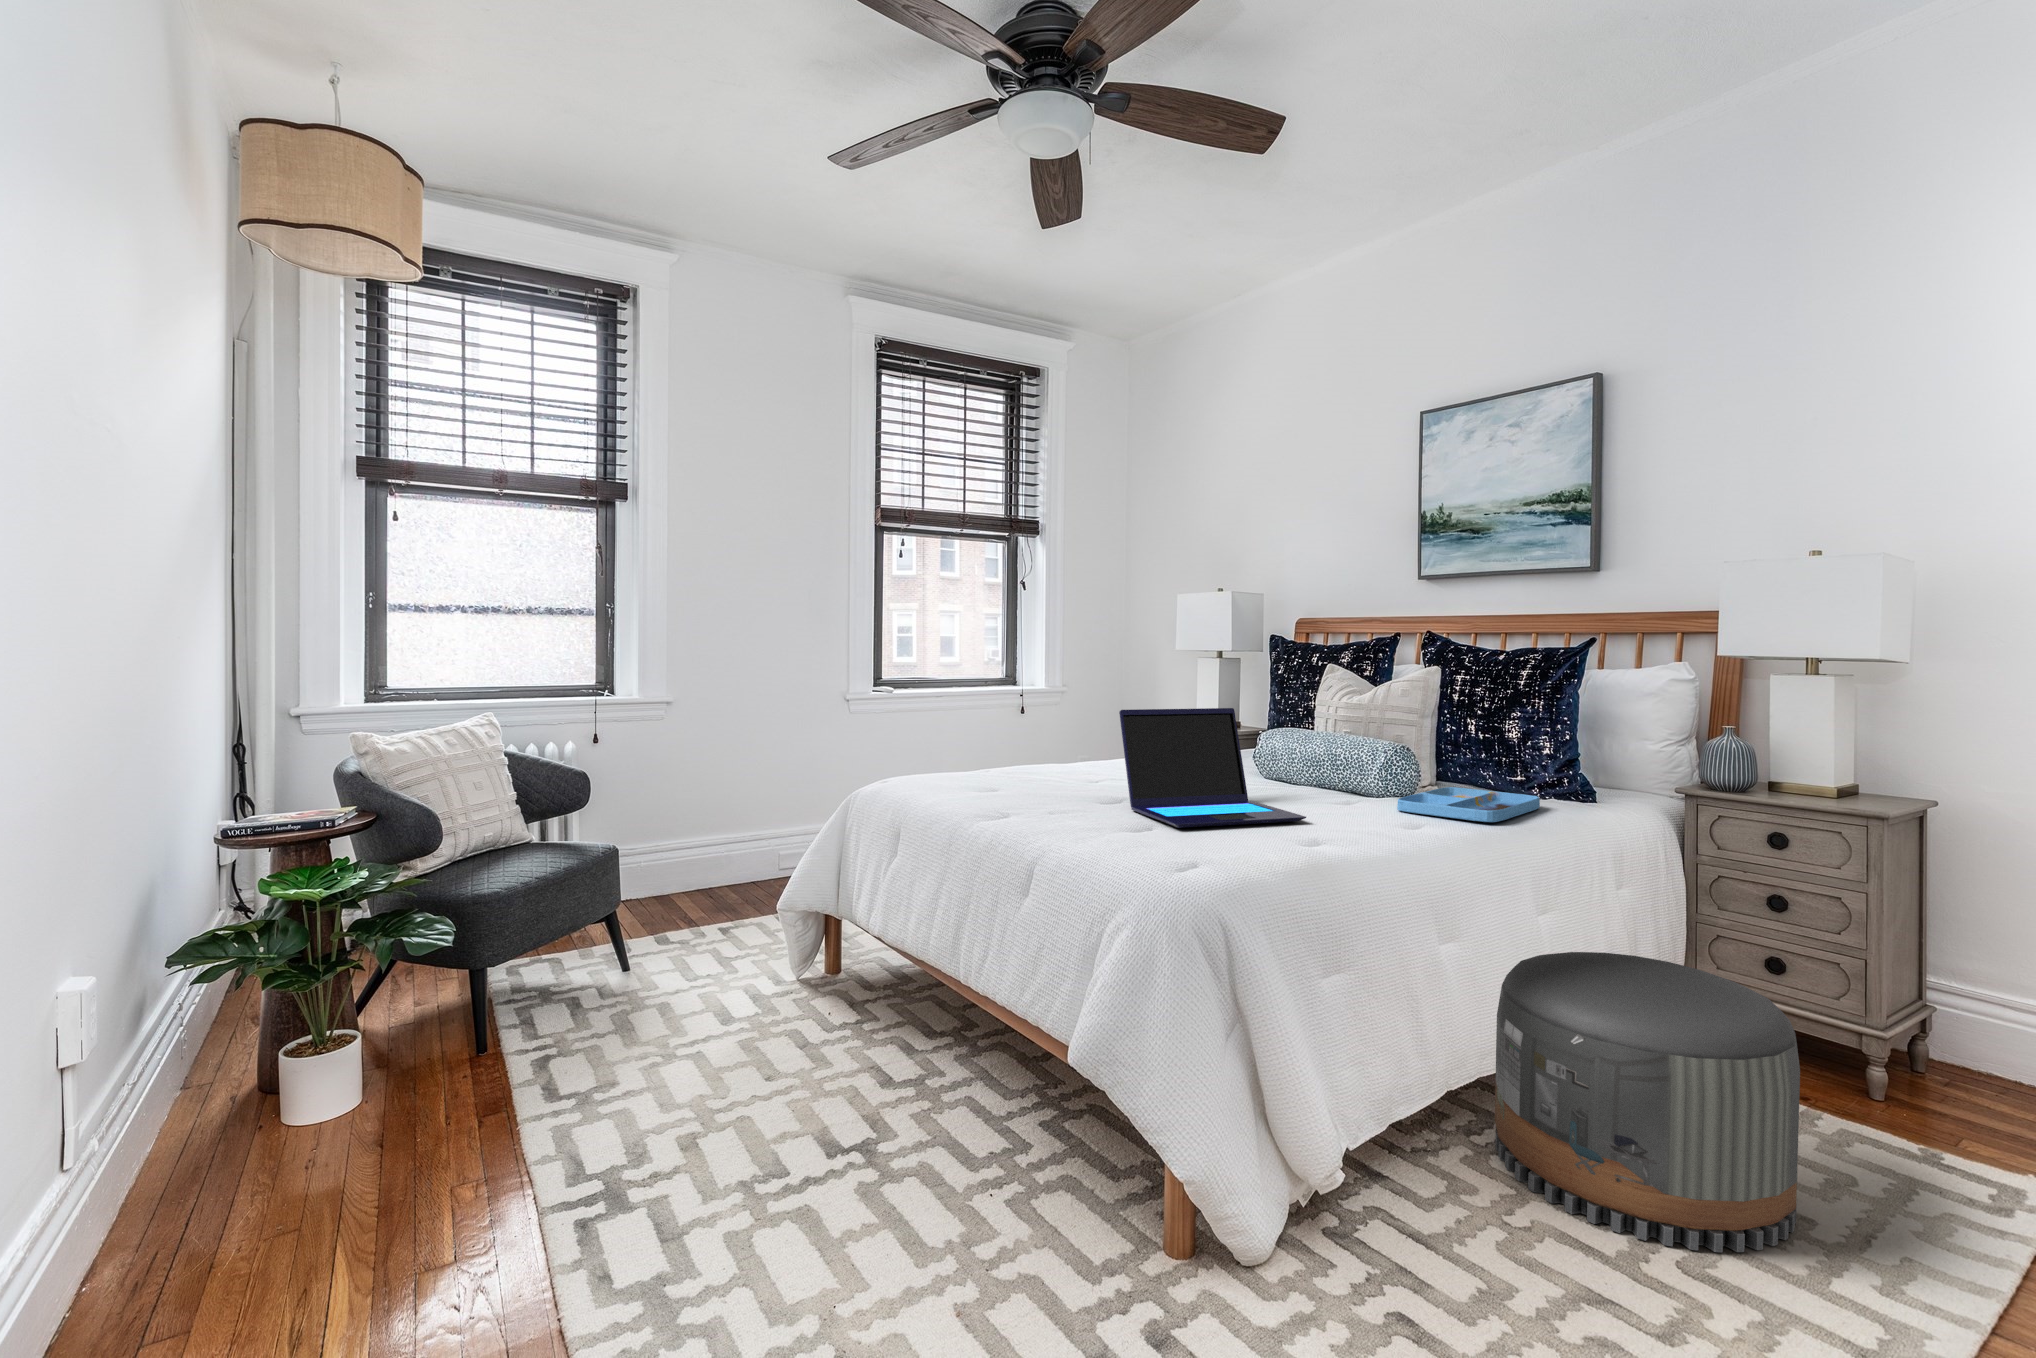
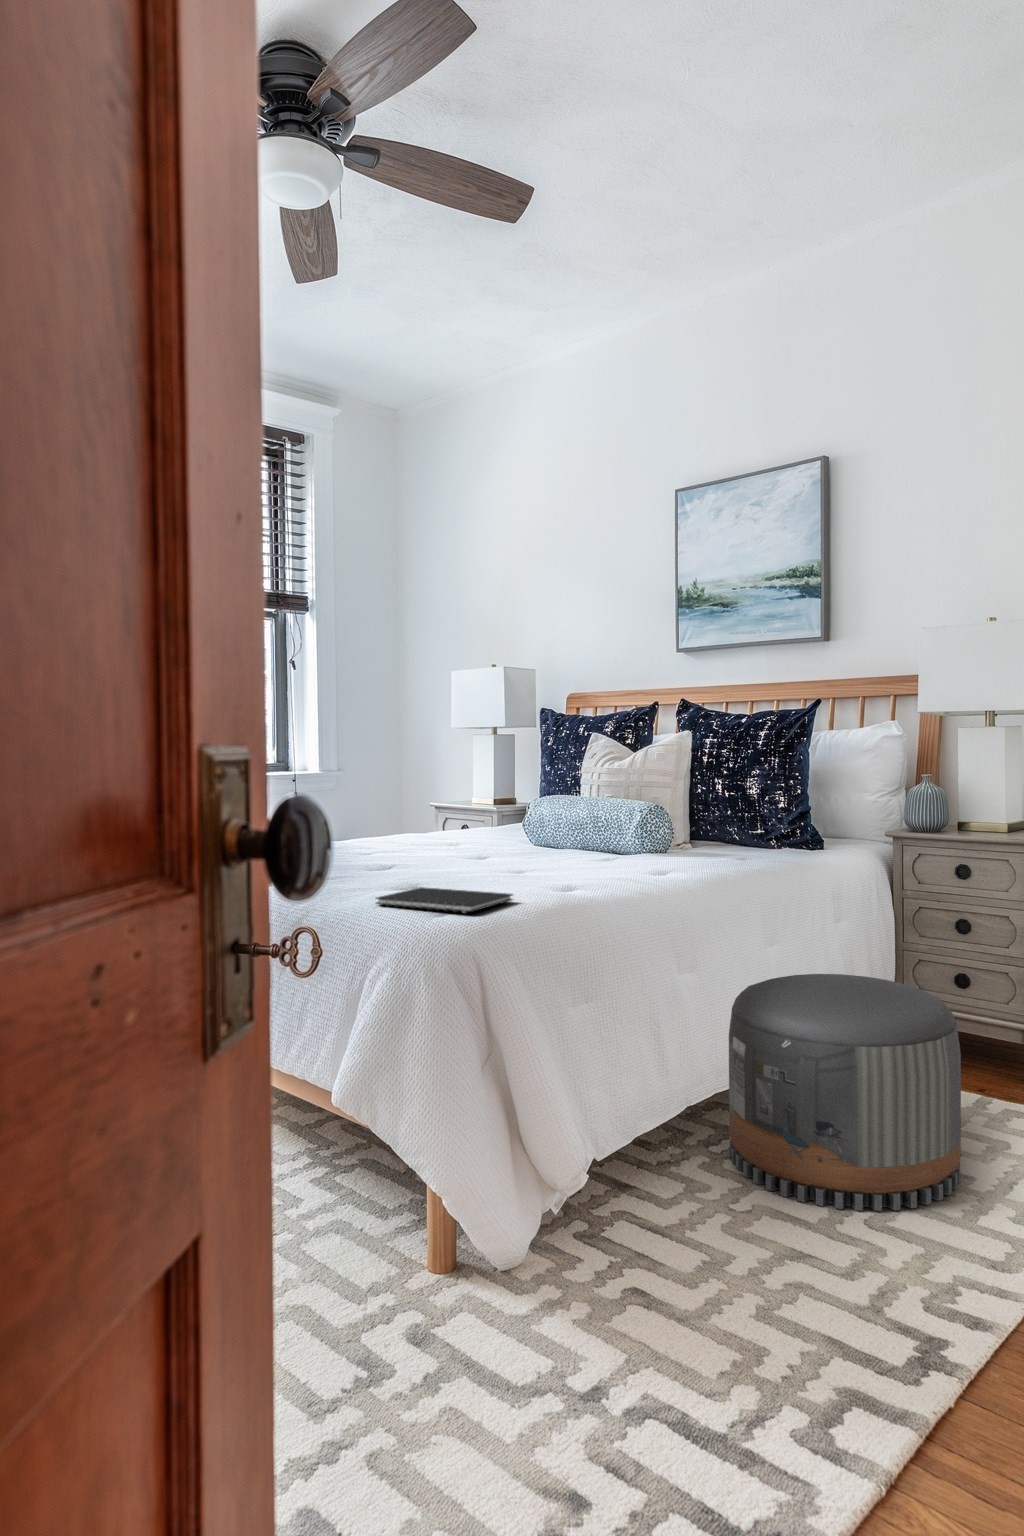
laptop: present [1119,708,1306,828] -> none [386,772,563,885]
tray: present [1397,787,1540,822] -> none [648,841,772,867]
notebook: none [1112,831,1259,868] -> present [376,887,513,913]

